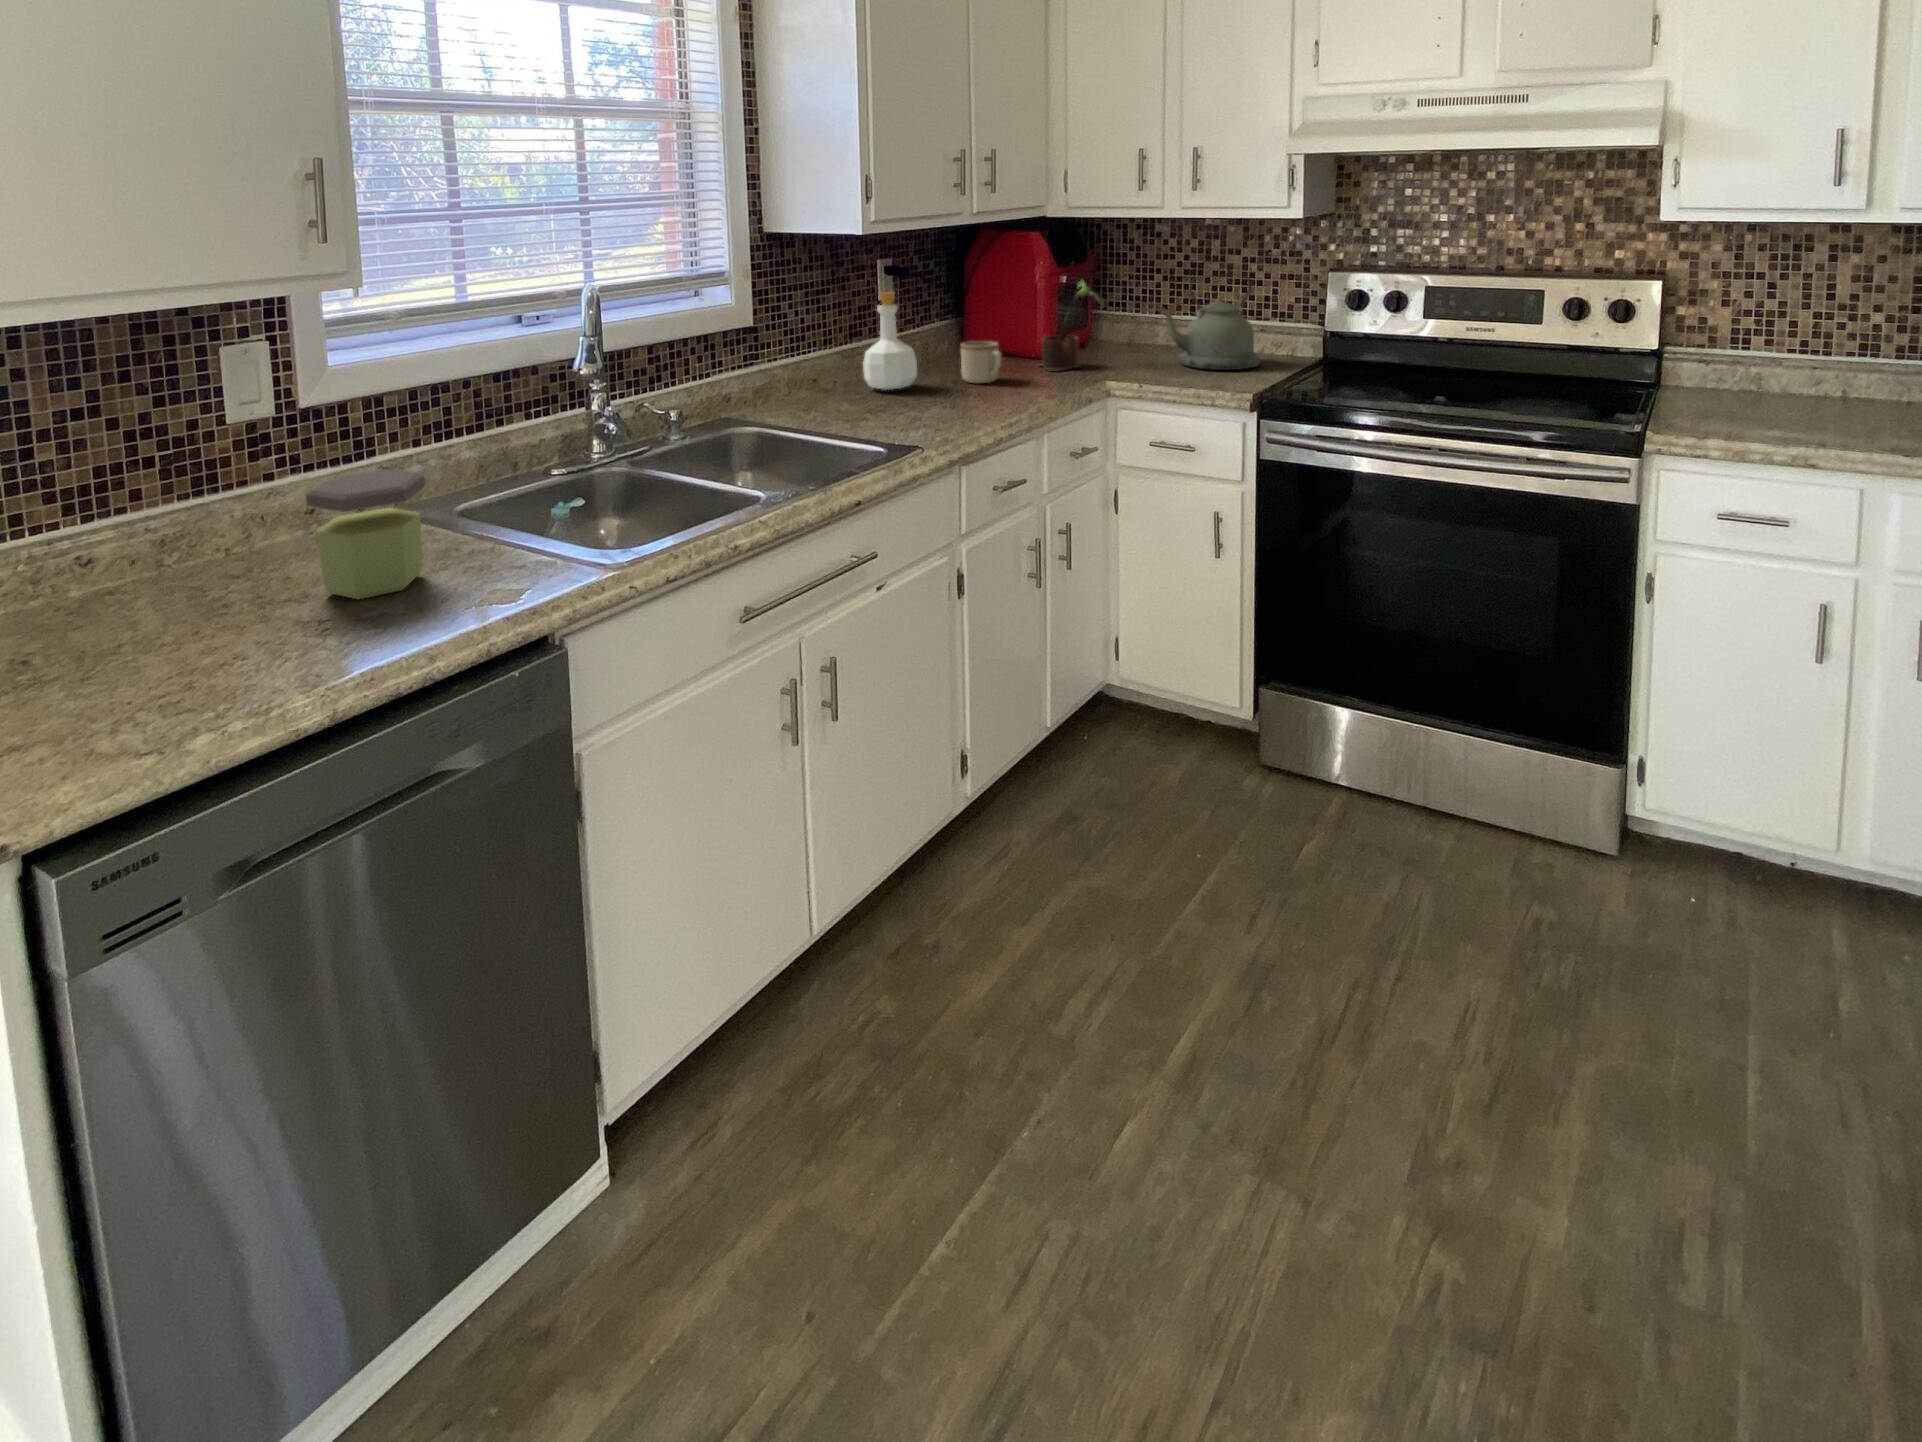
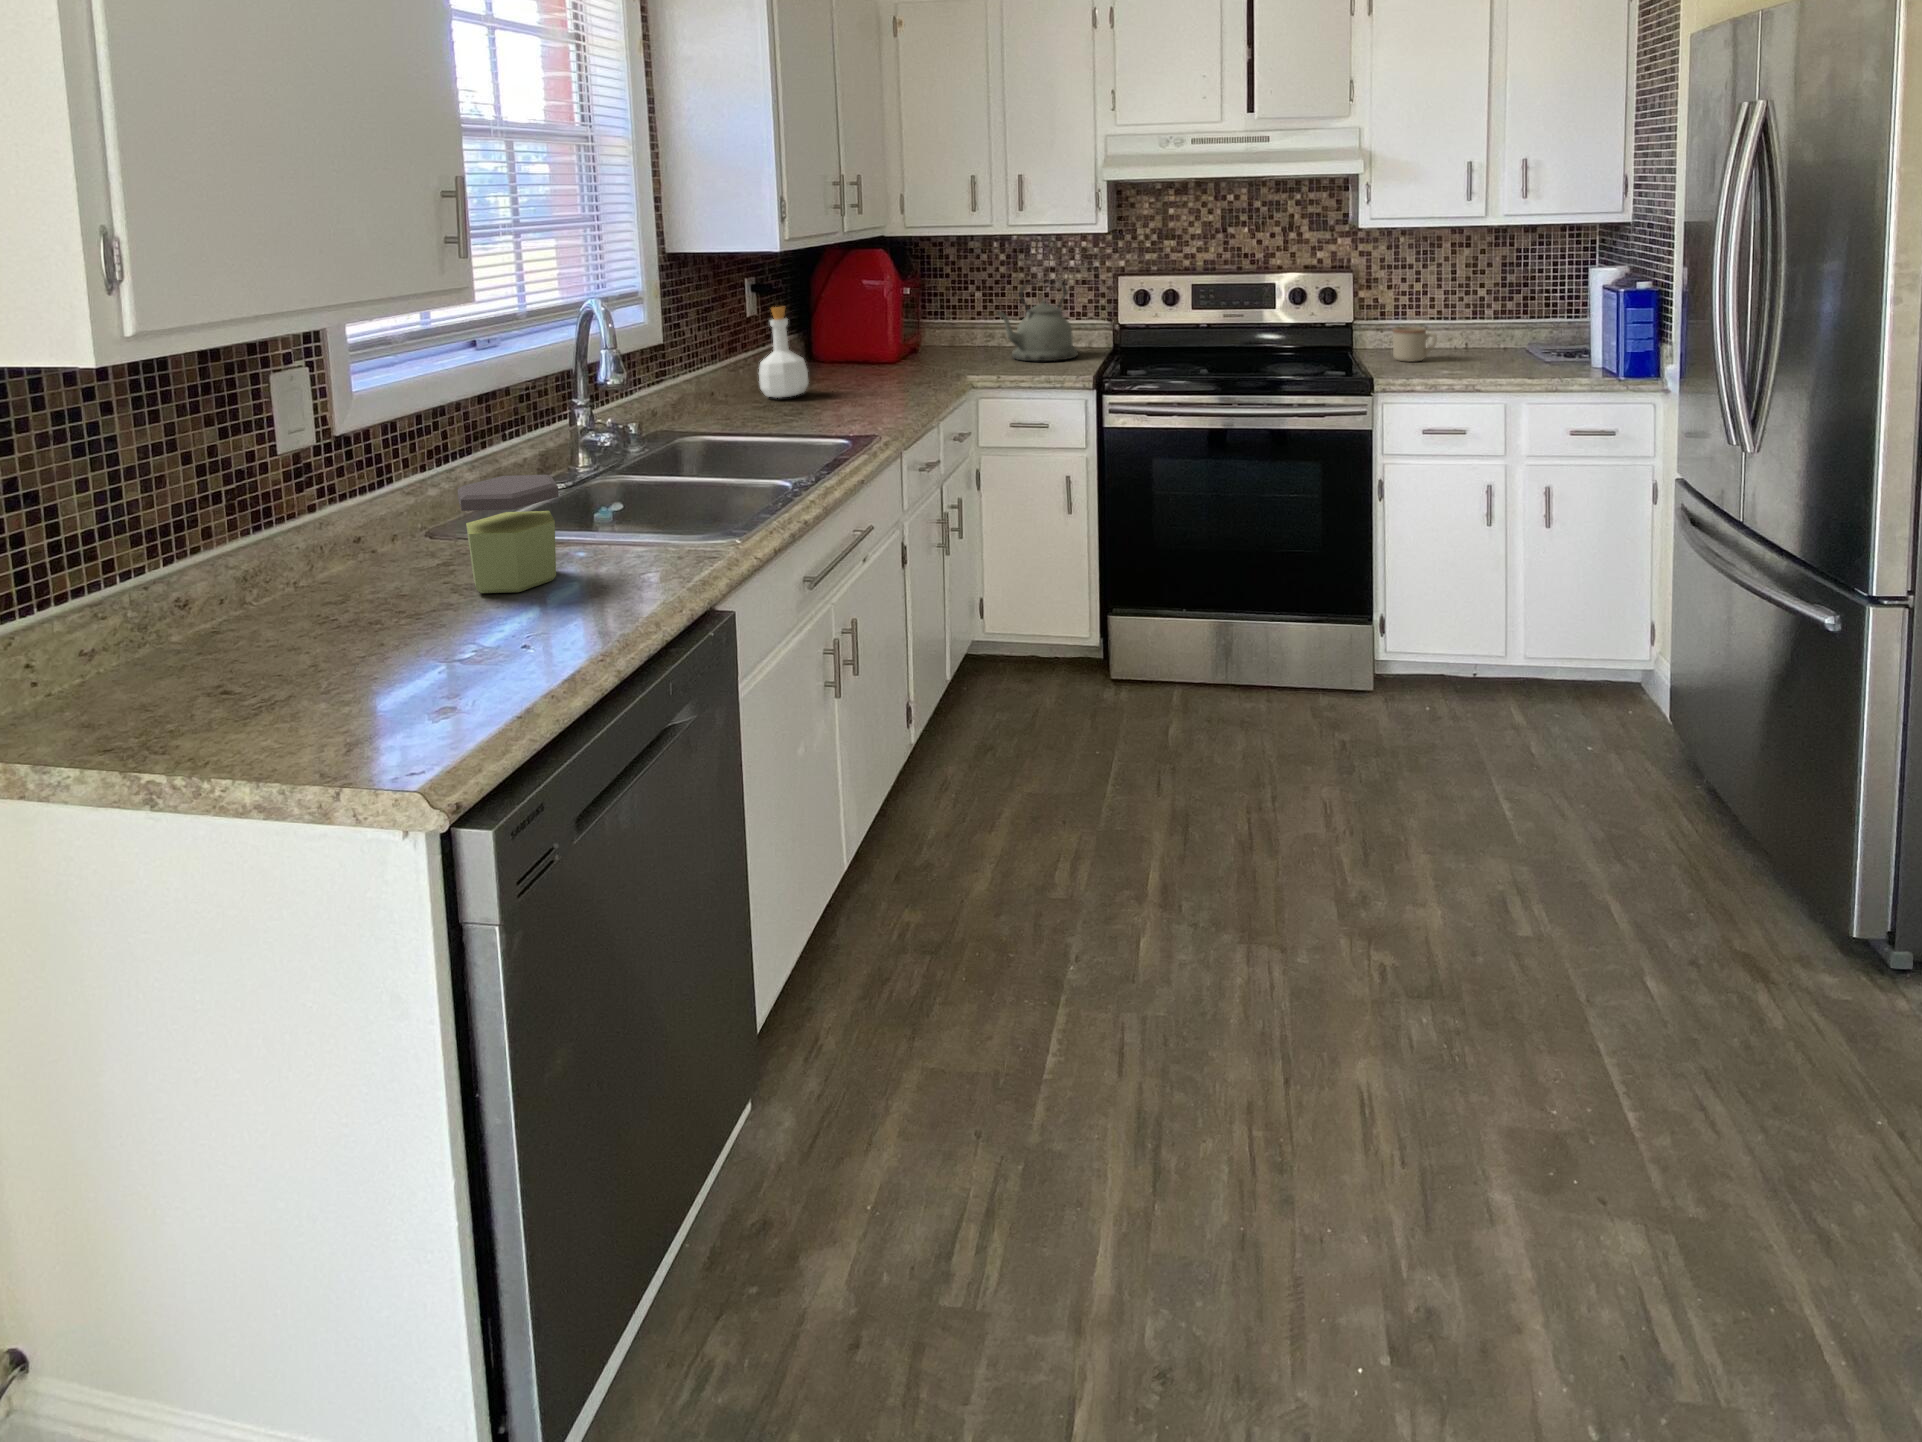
potted plant: present [1041,280,1104,371] -> none [896,289,950,372]
mug: present [961,341,1002,383] -> present [1393,327,1437,362]

